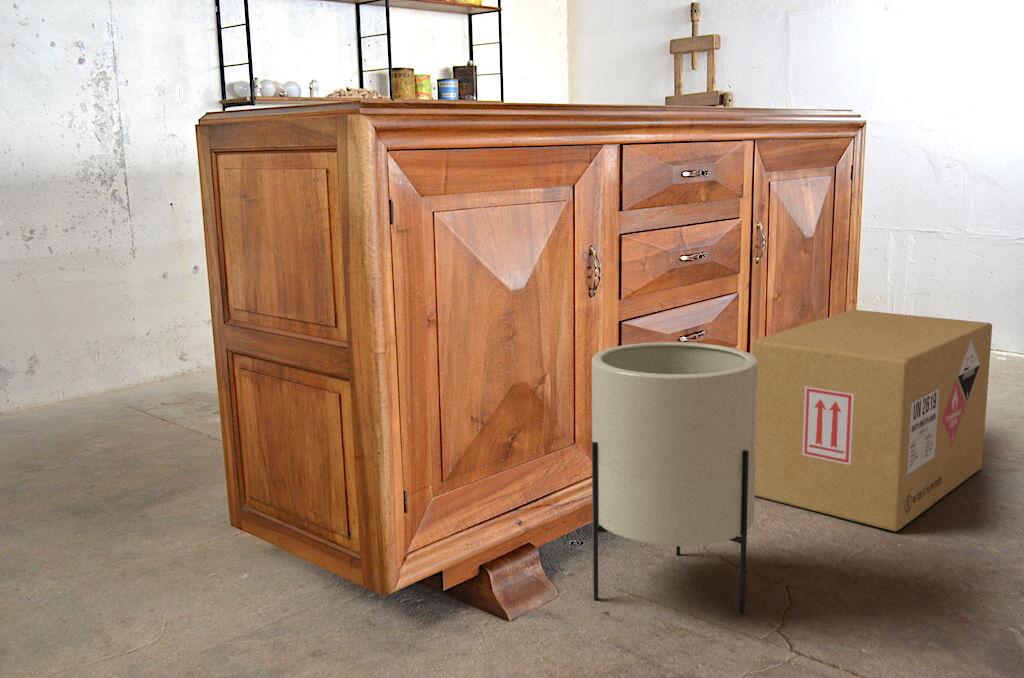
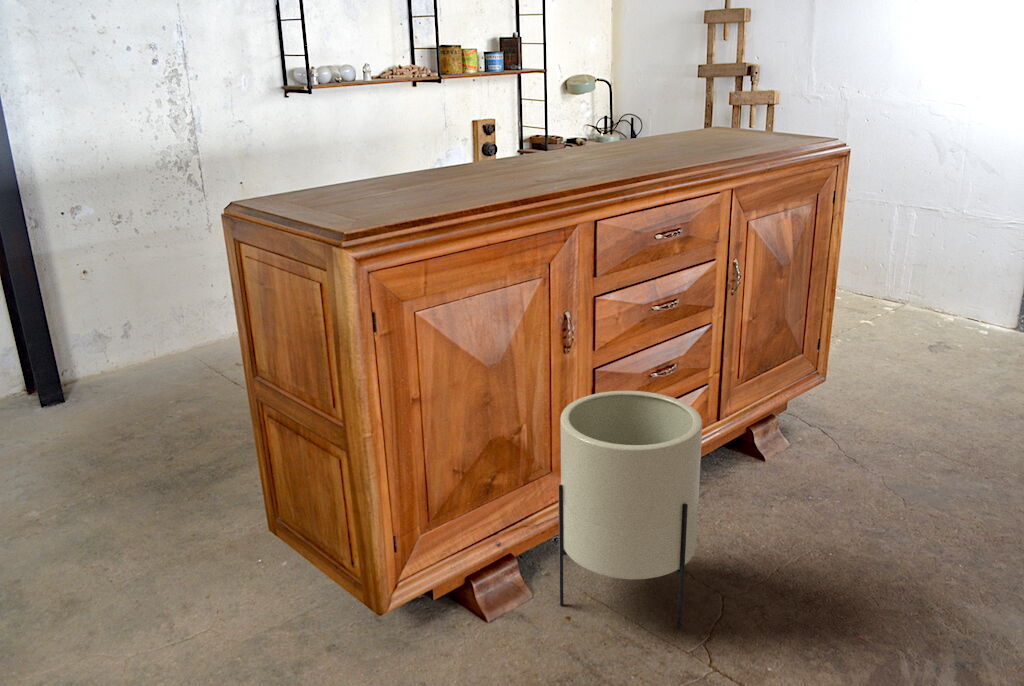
cardboard box: present [752,310,992,531] -> none [714,322,947,543]

